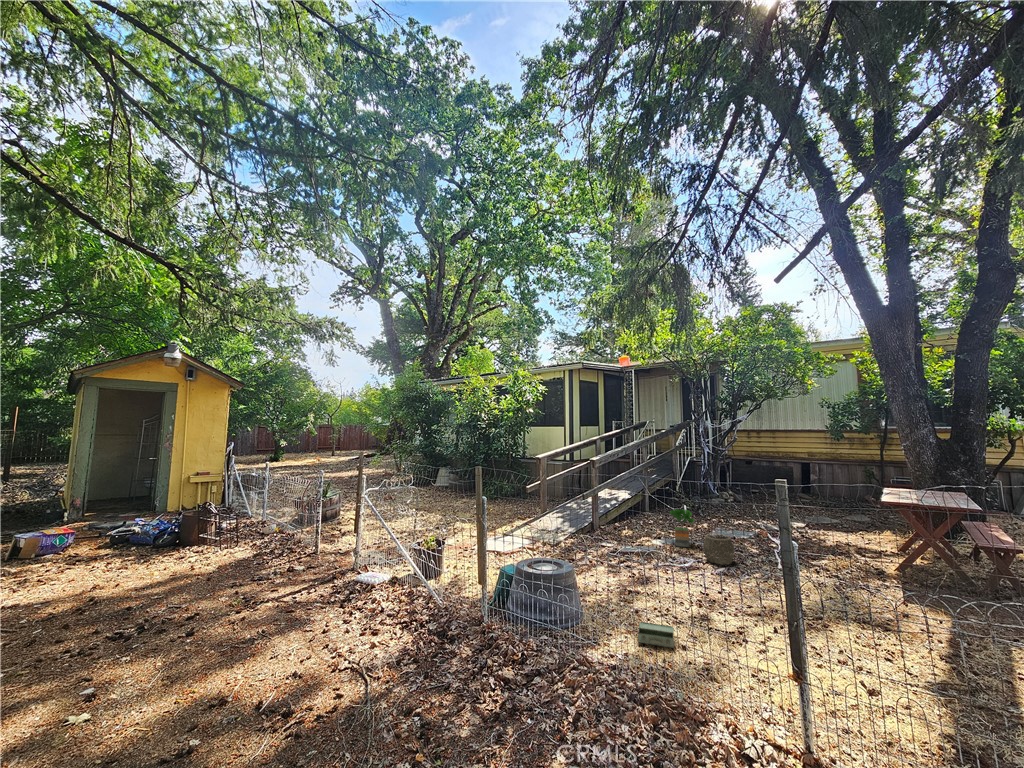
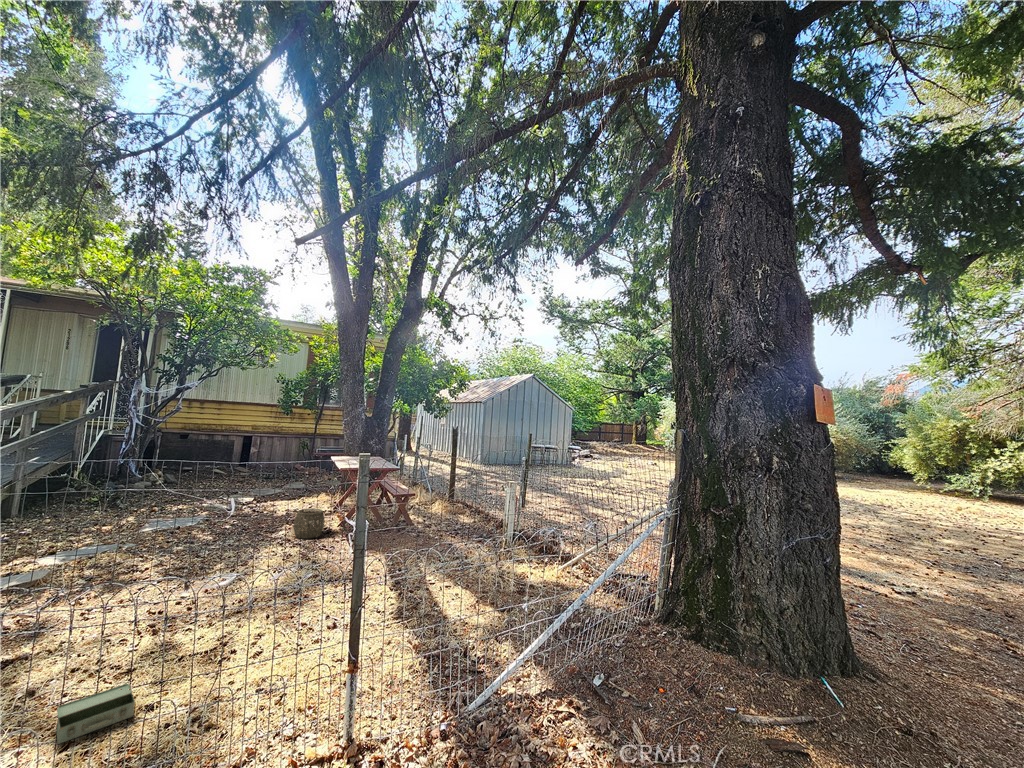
potted tree: present [670,509,694,547] -> none [82,502,129,559]
woven basket: present [703,534,735,564] -> present [293,508,325,539]

